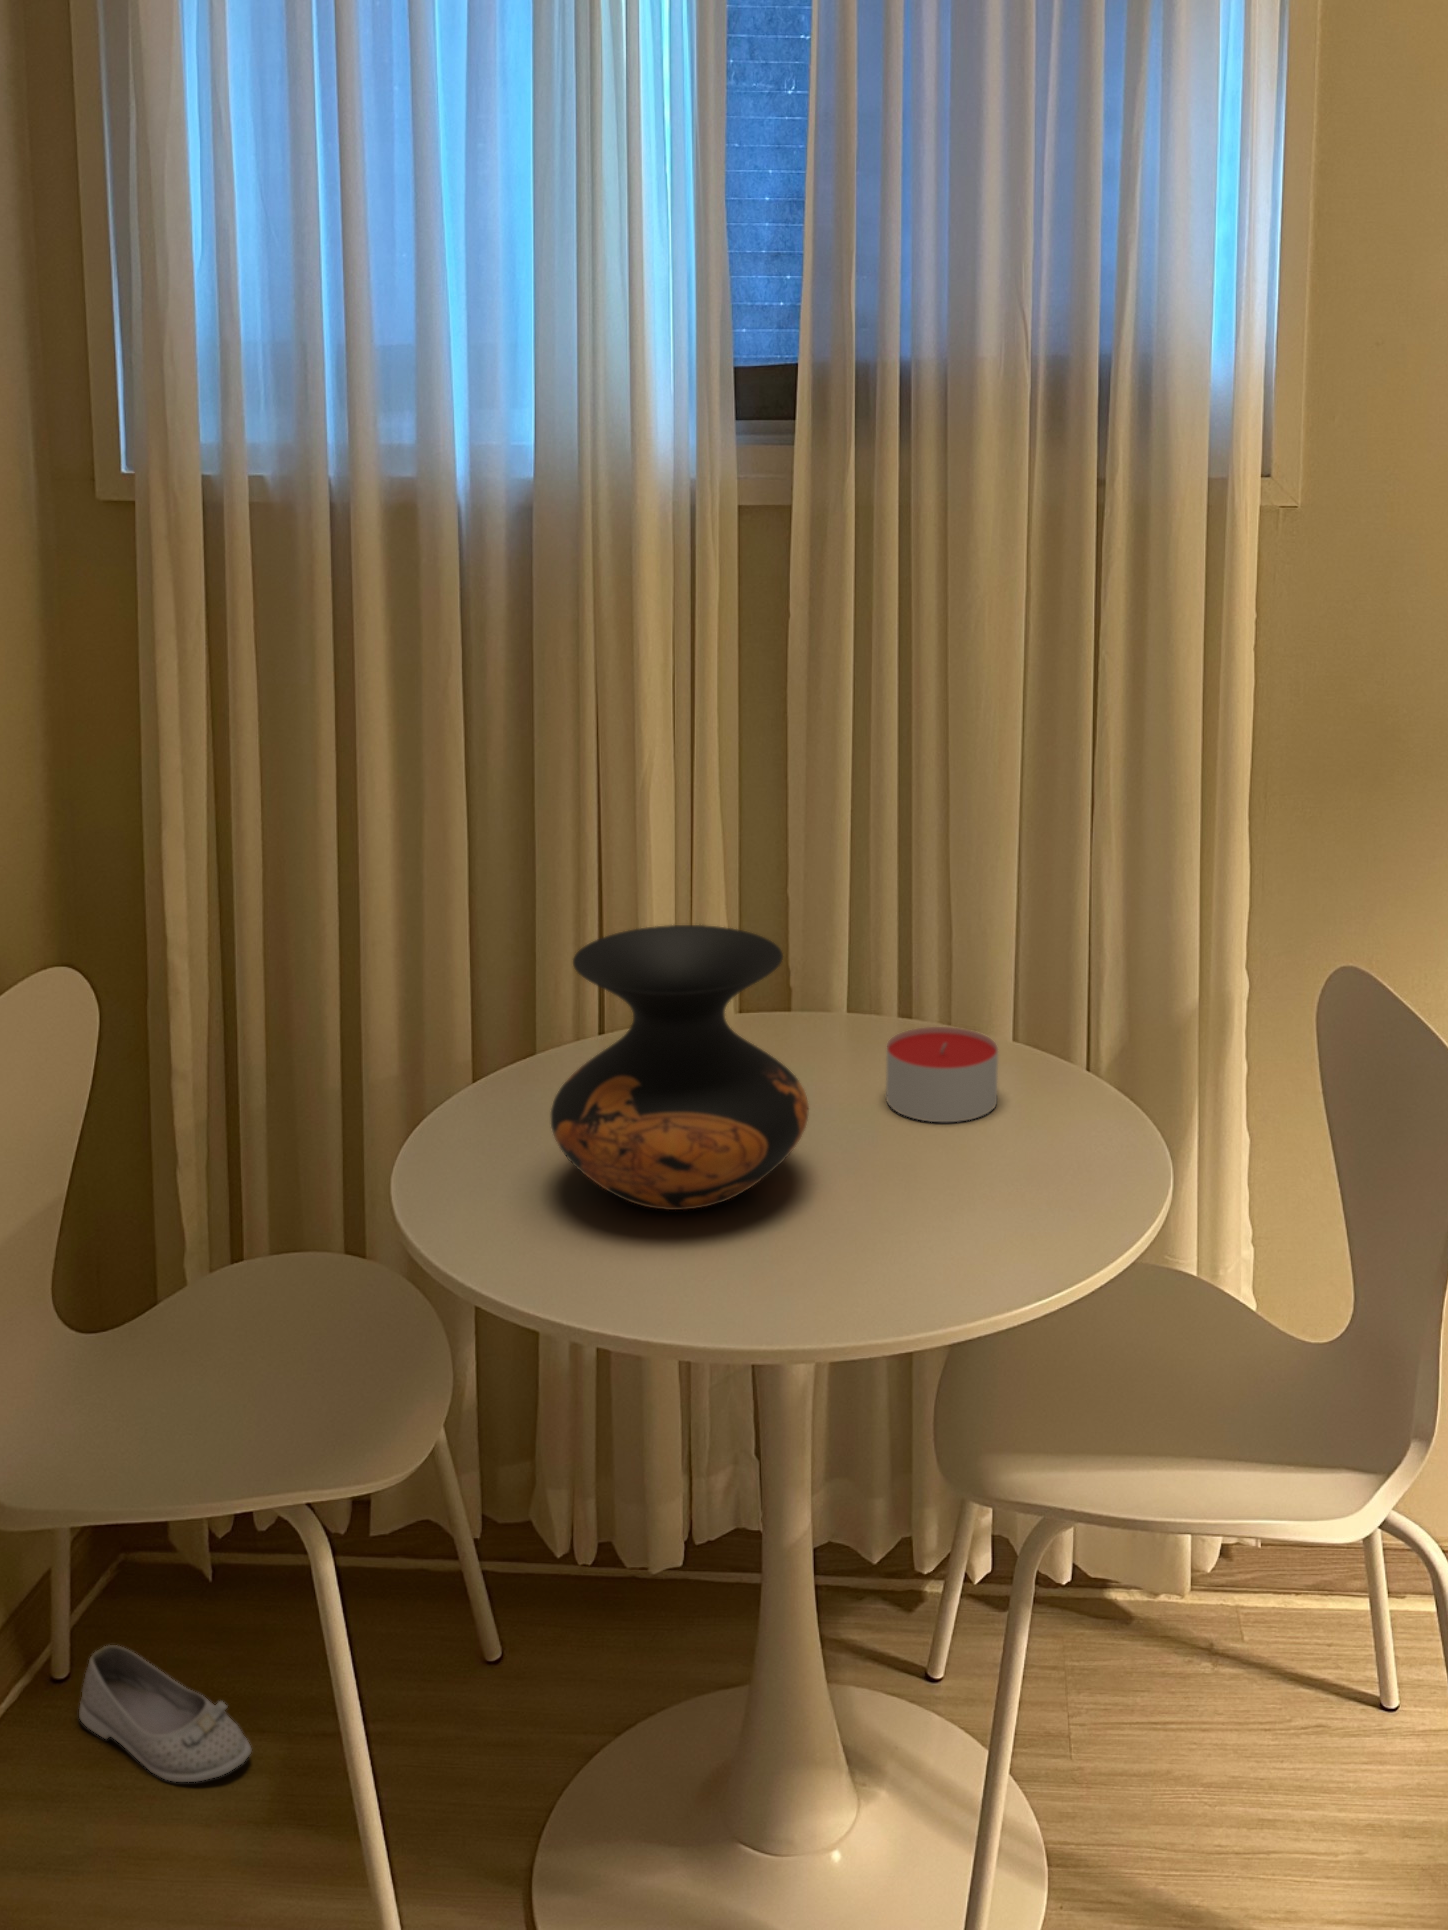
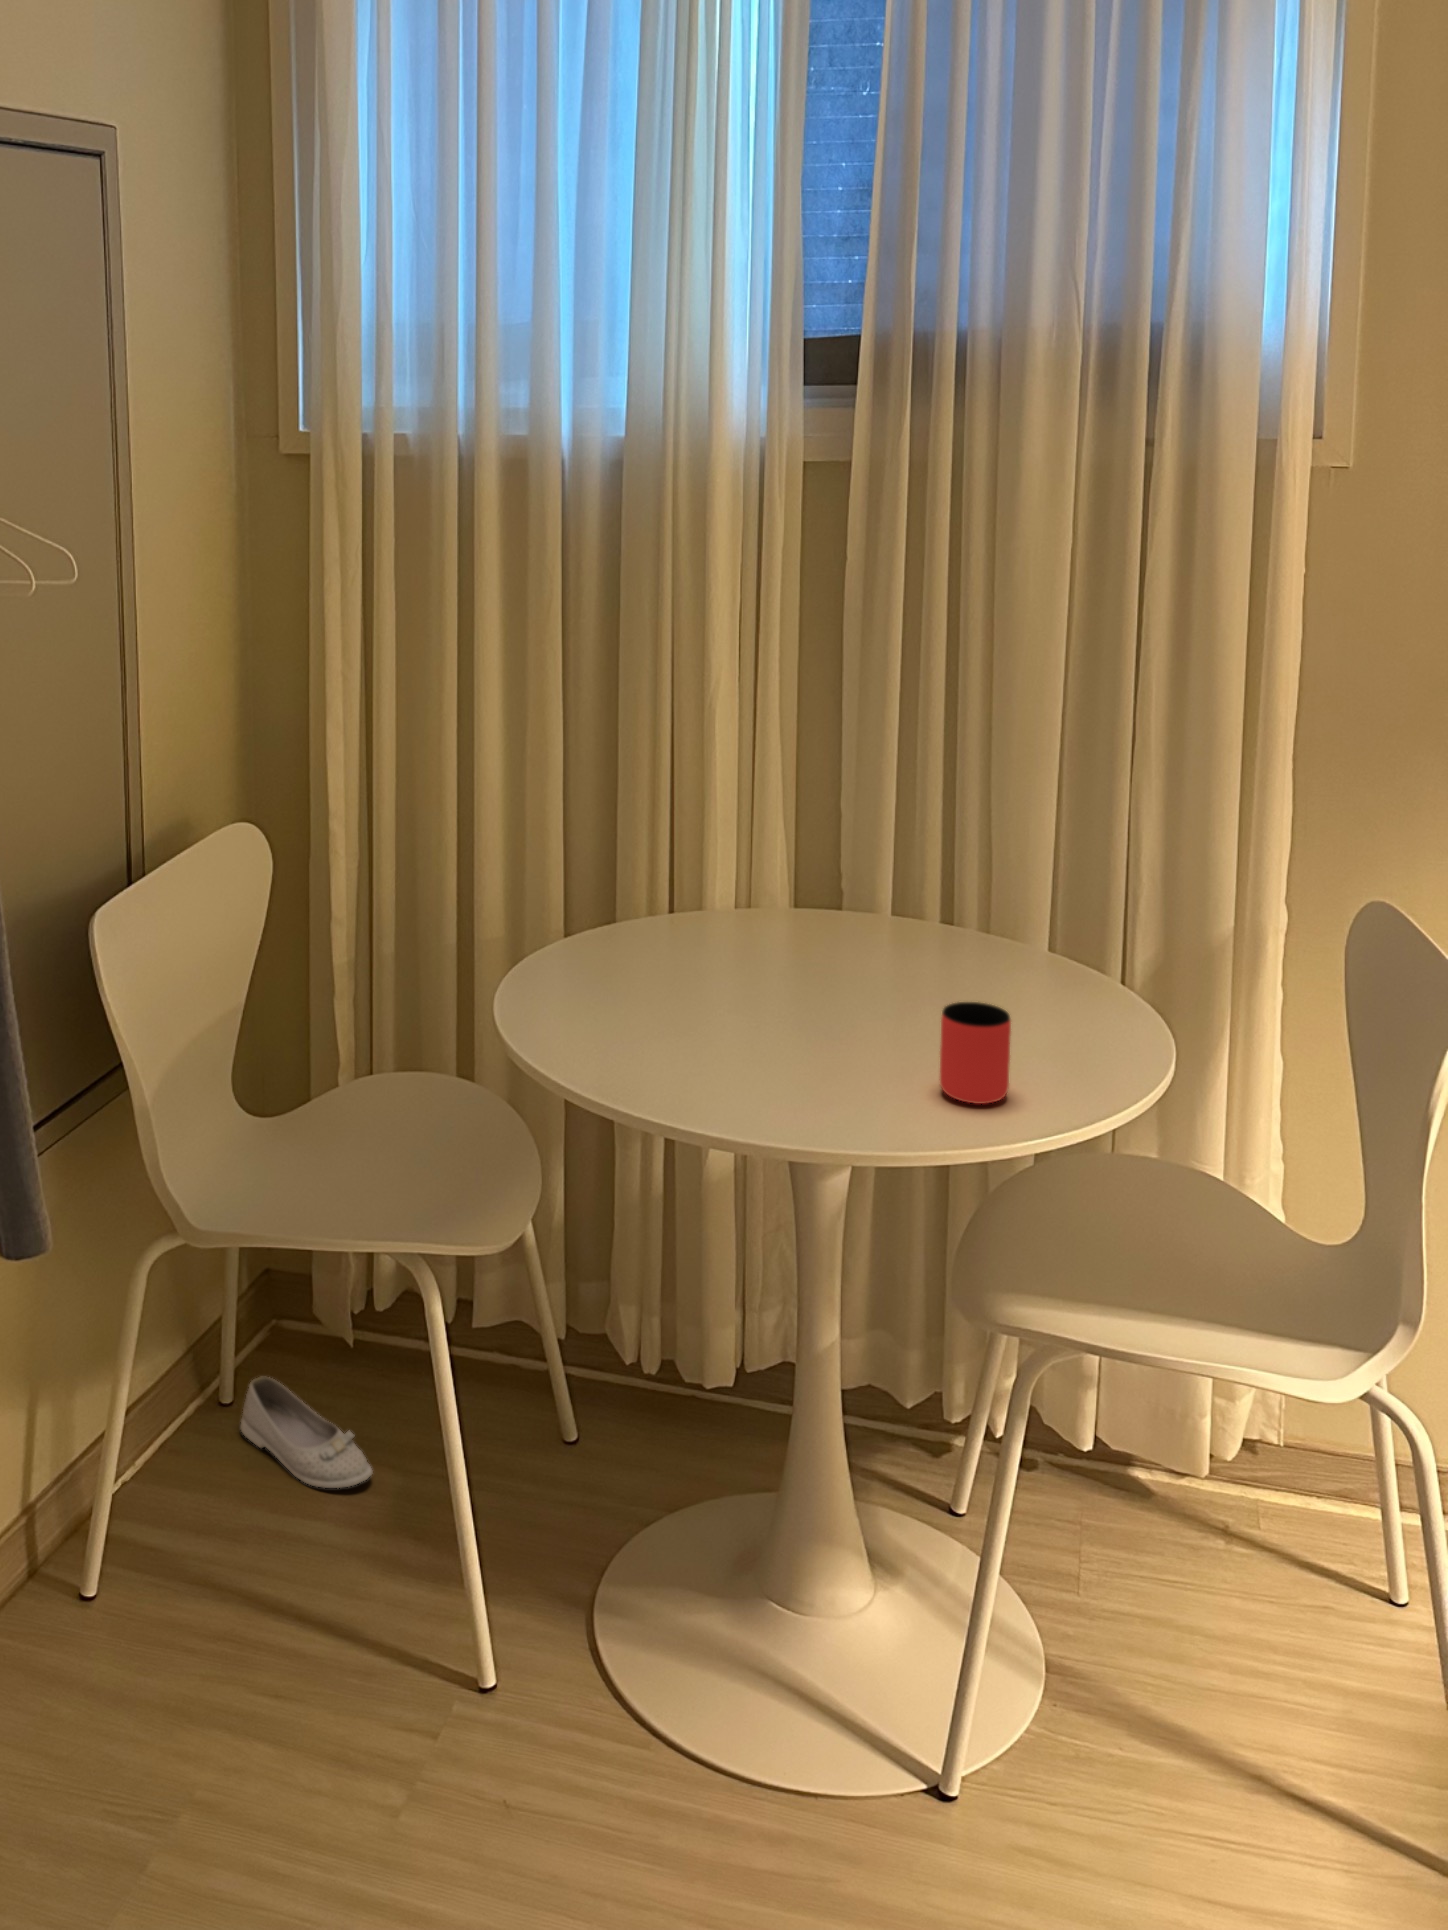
vase: present [551,925,809,1210] -> none [627,810,845,1042]
candle: present [886,1027,998,1122] -> none [920,922,1023,1001]
cup: none [926,1144,1004,1267] -> present [940,1002,1011,1104]

